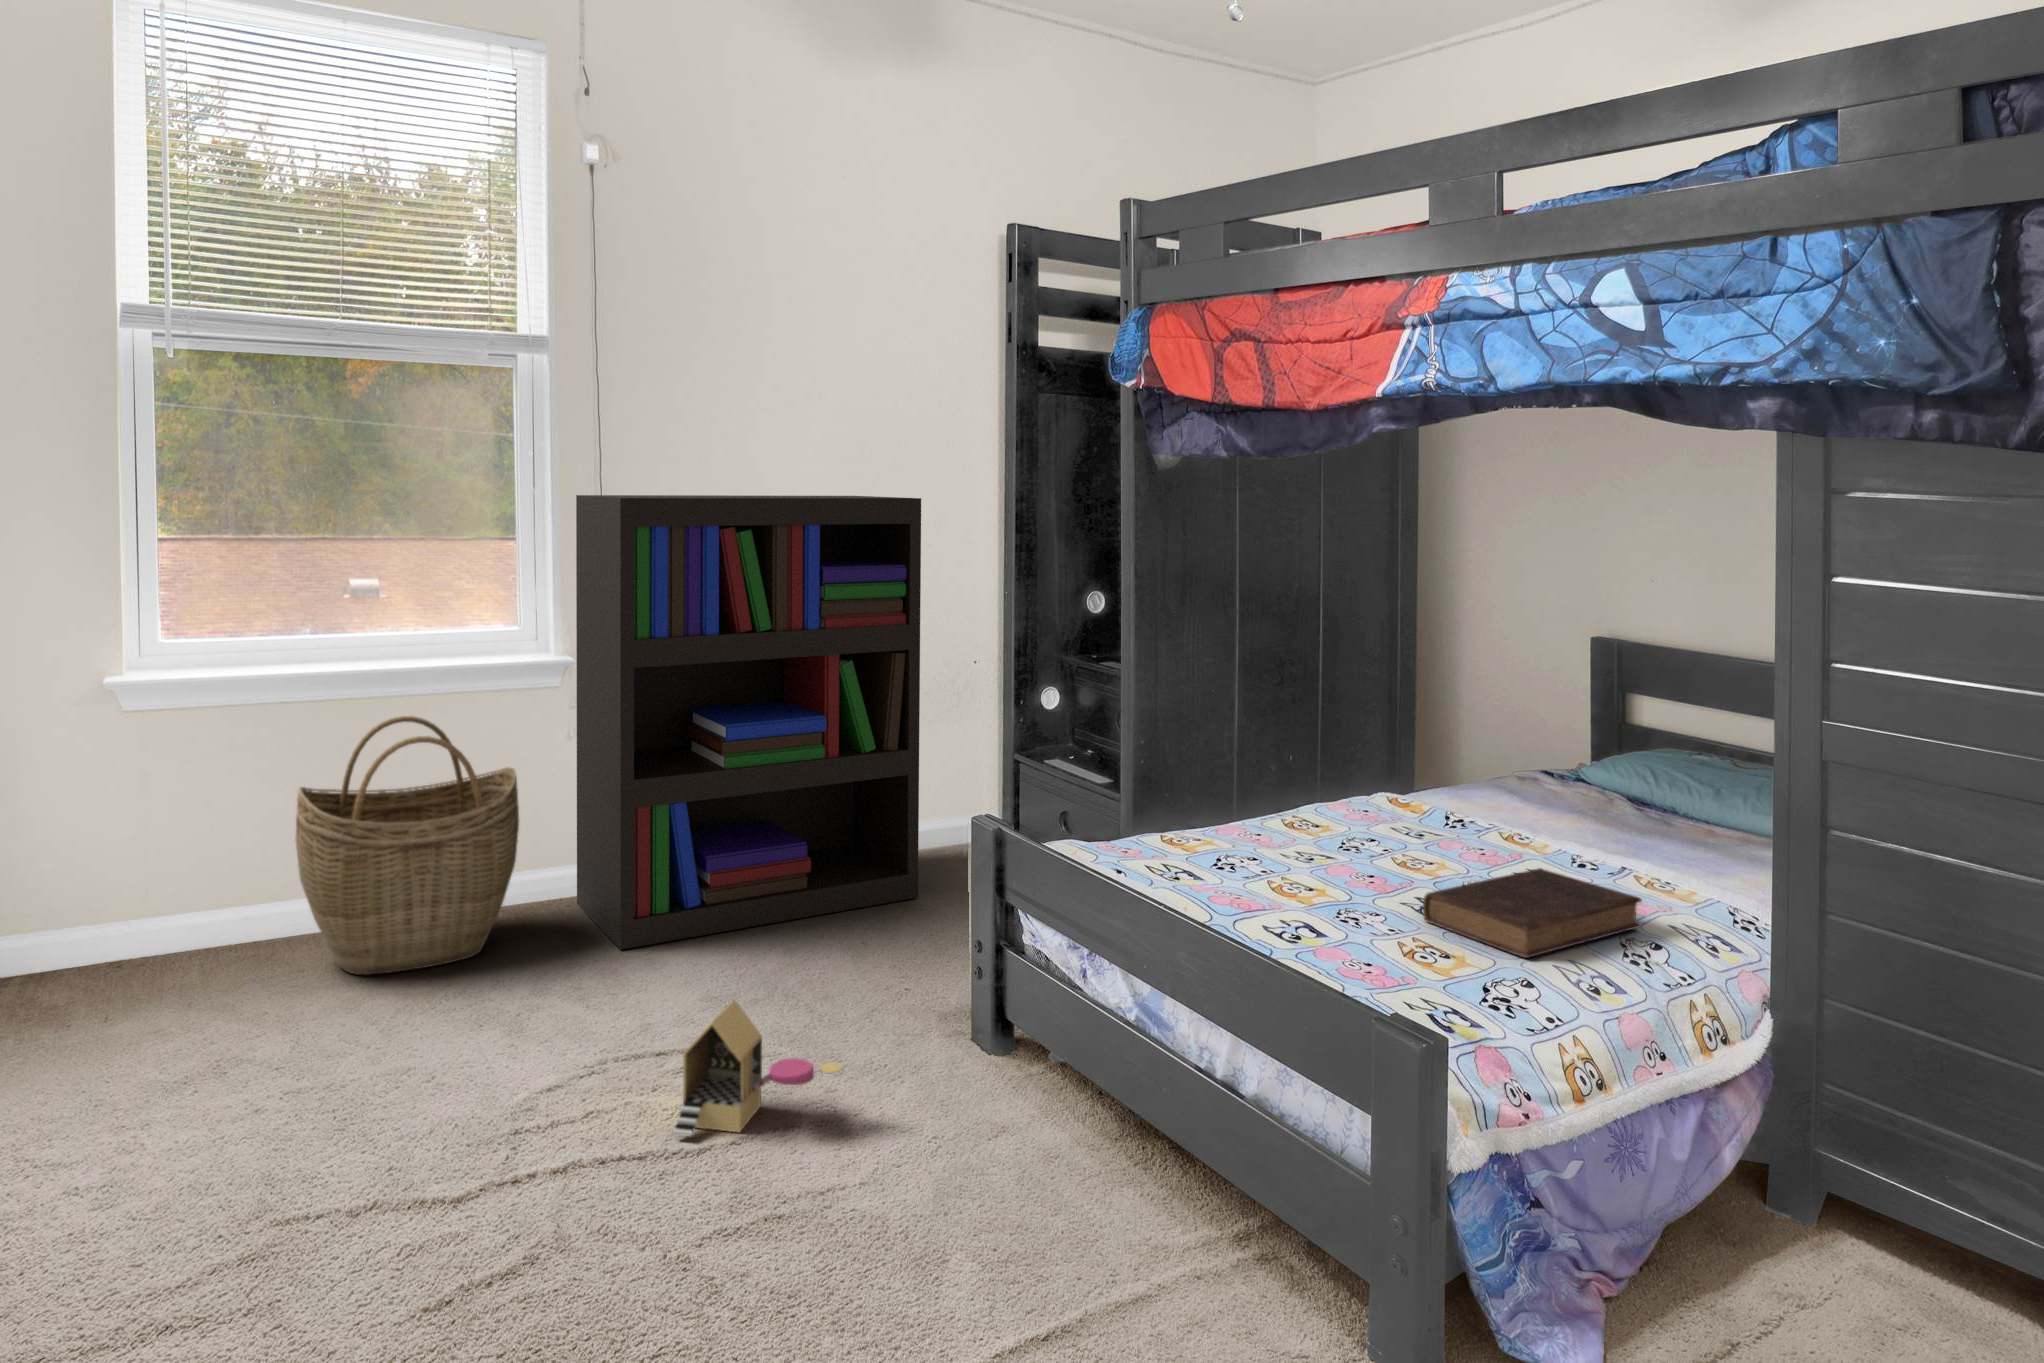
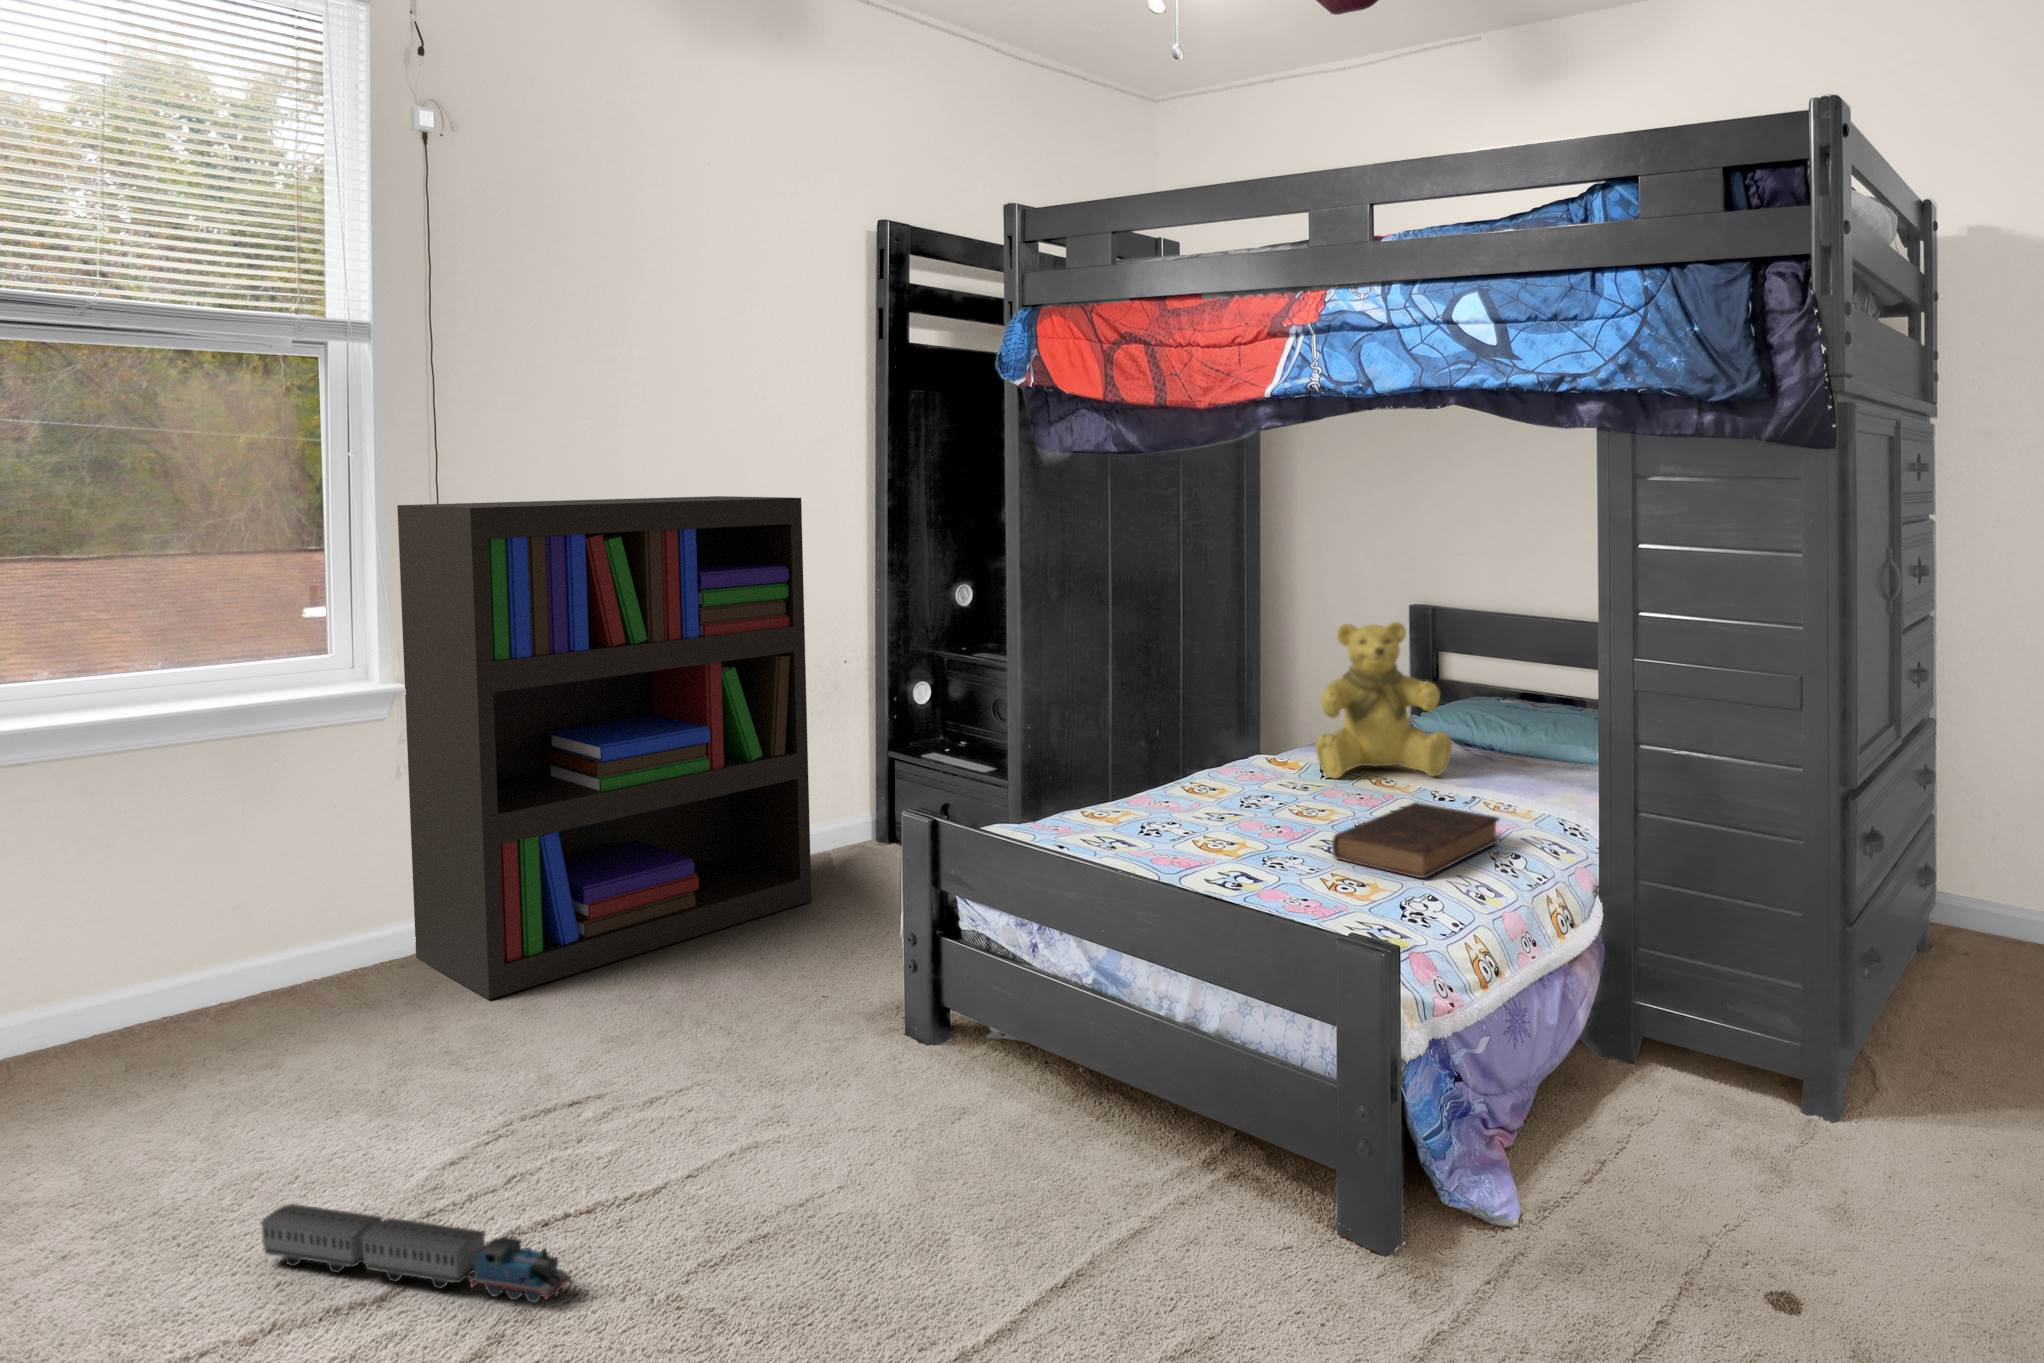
teddy bear: none [1439,656,1610,842] -> present [1315,622,1452,778]
woven basket: present [295,716,519,975] -> none [49,769,352,1077]
toy house: present [674,1001,842,1136] -> none [620,1028,800,1178]
toy train: none [382,1103,605,1236] -> present [260,1204,573,1303]

